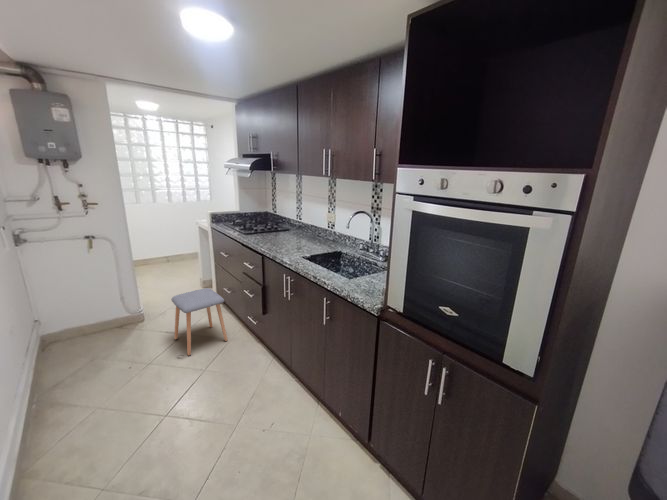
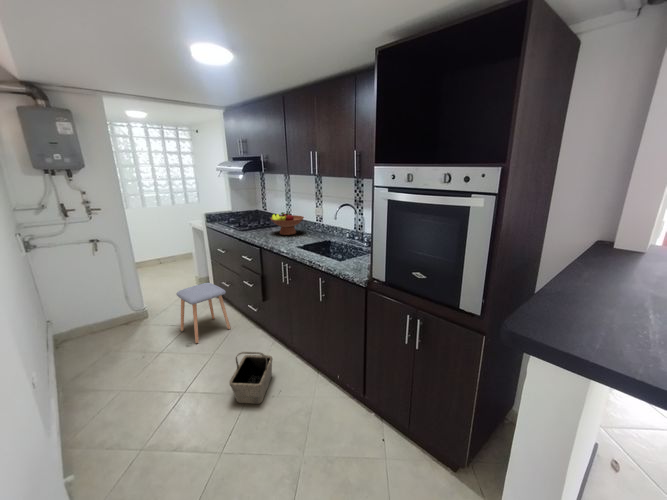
fruit bowl: none [277,216,314,242] -> present [270,212,304,235]
basket: none [213,376,266,439] -> present [230,352,272,404]

